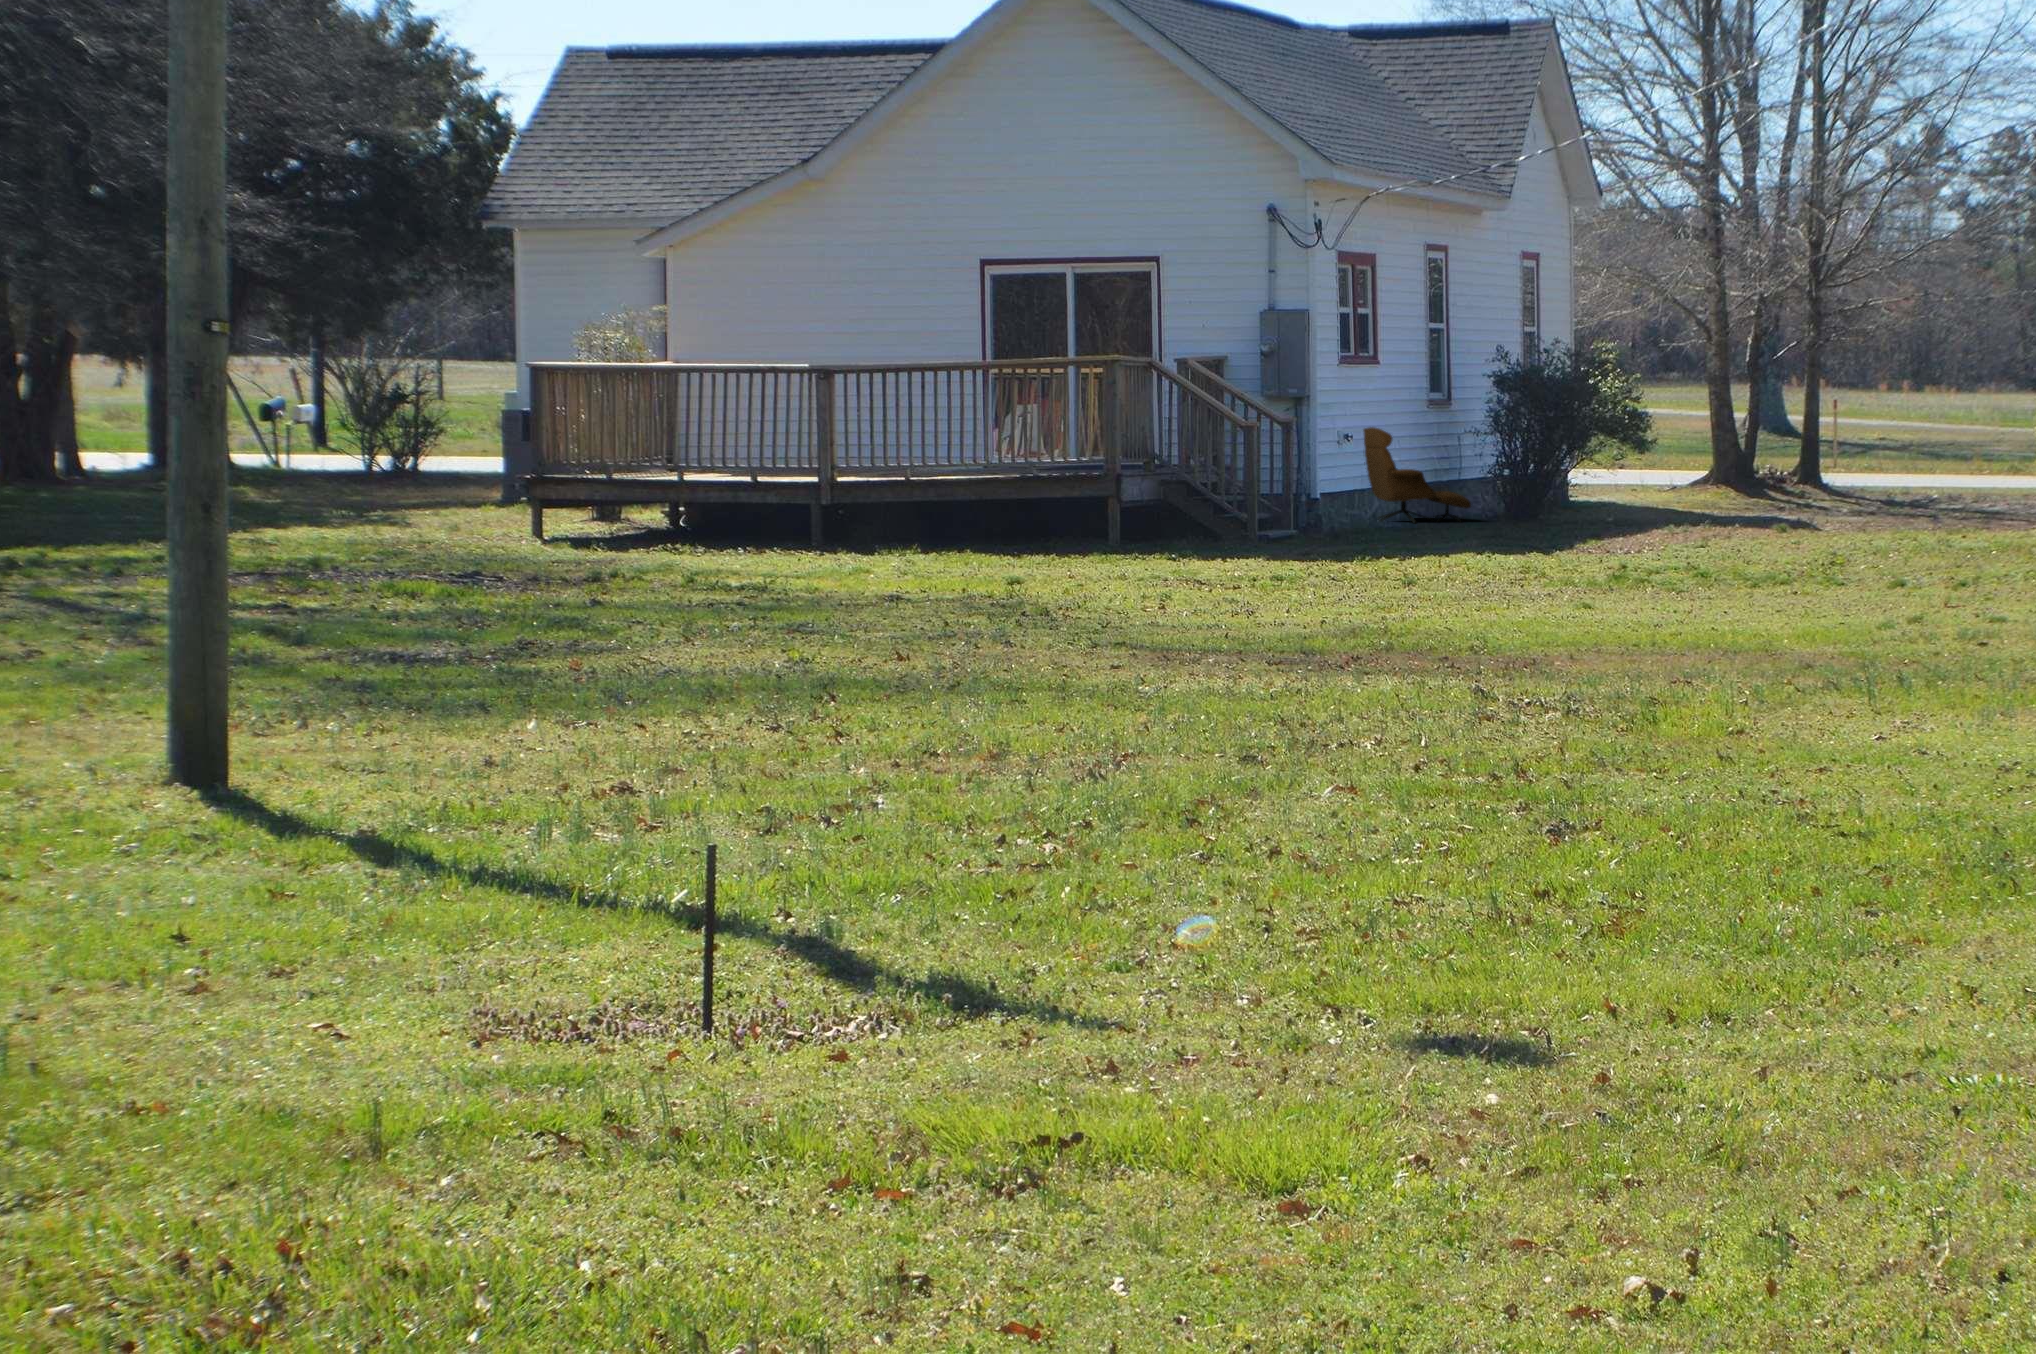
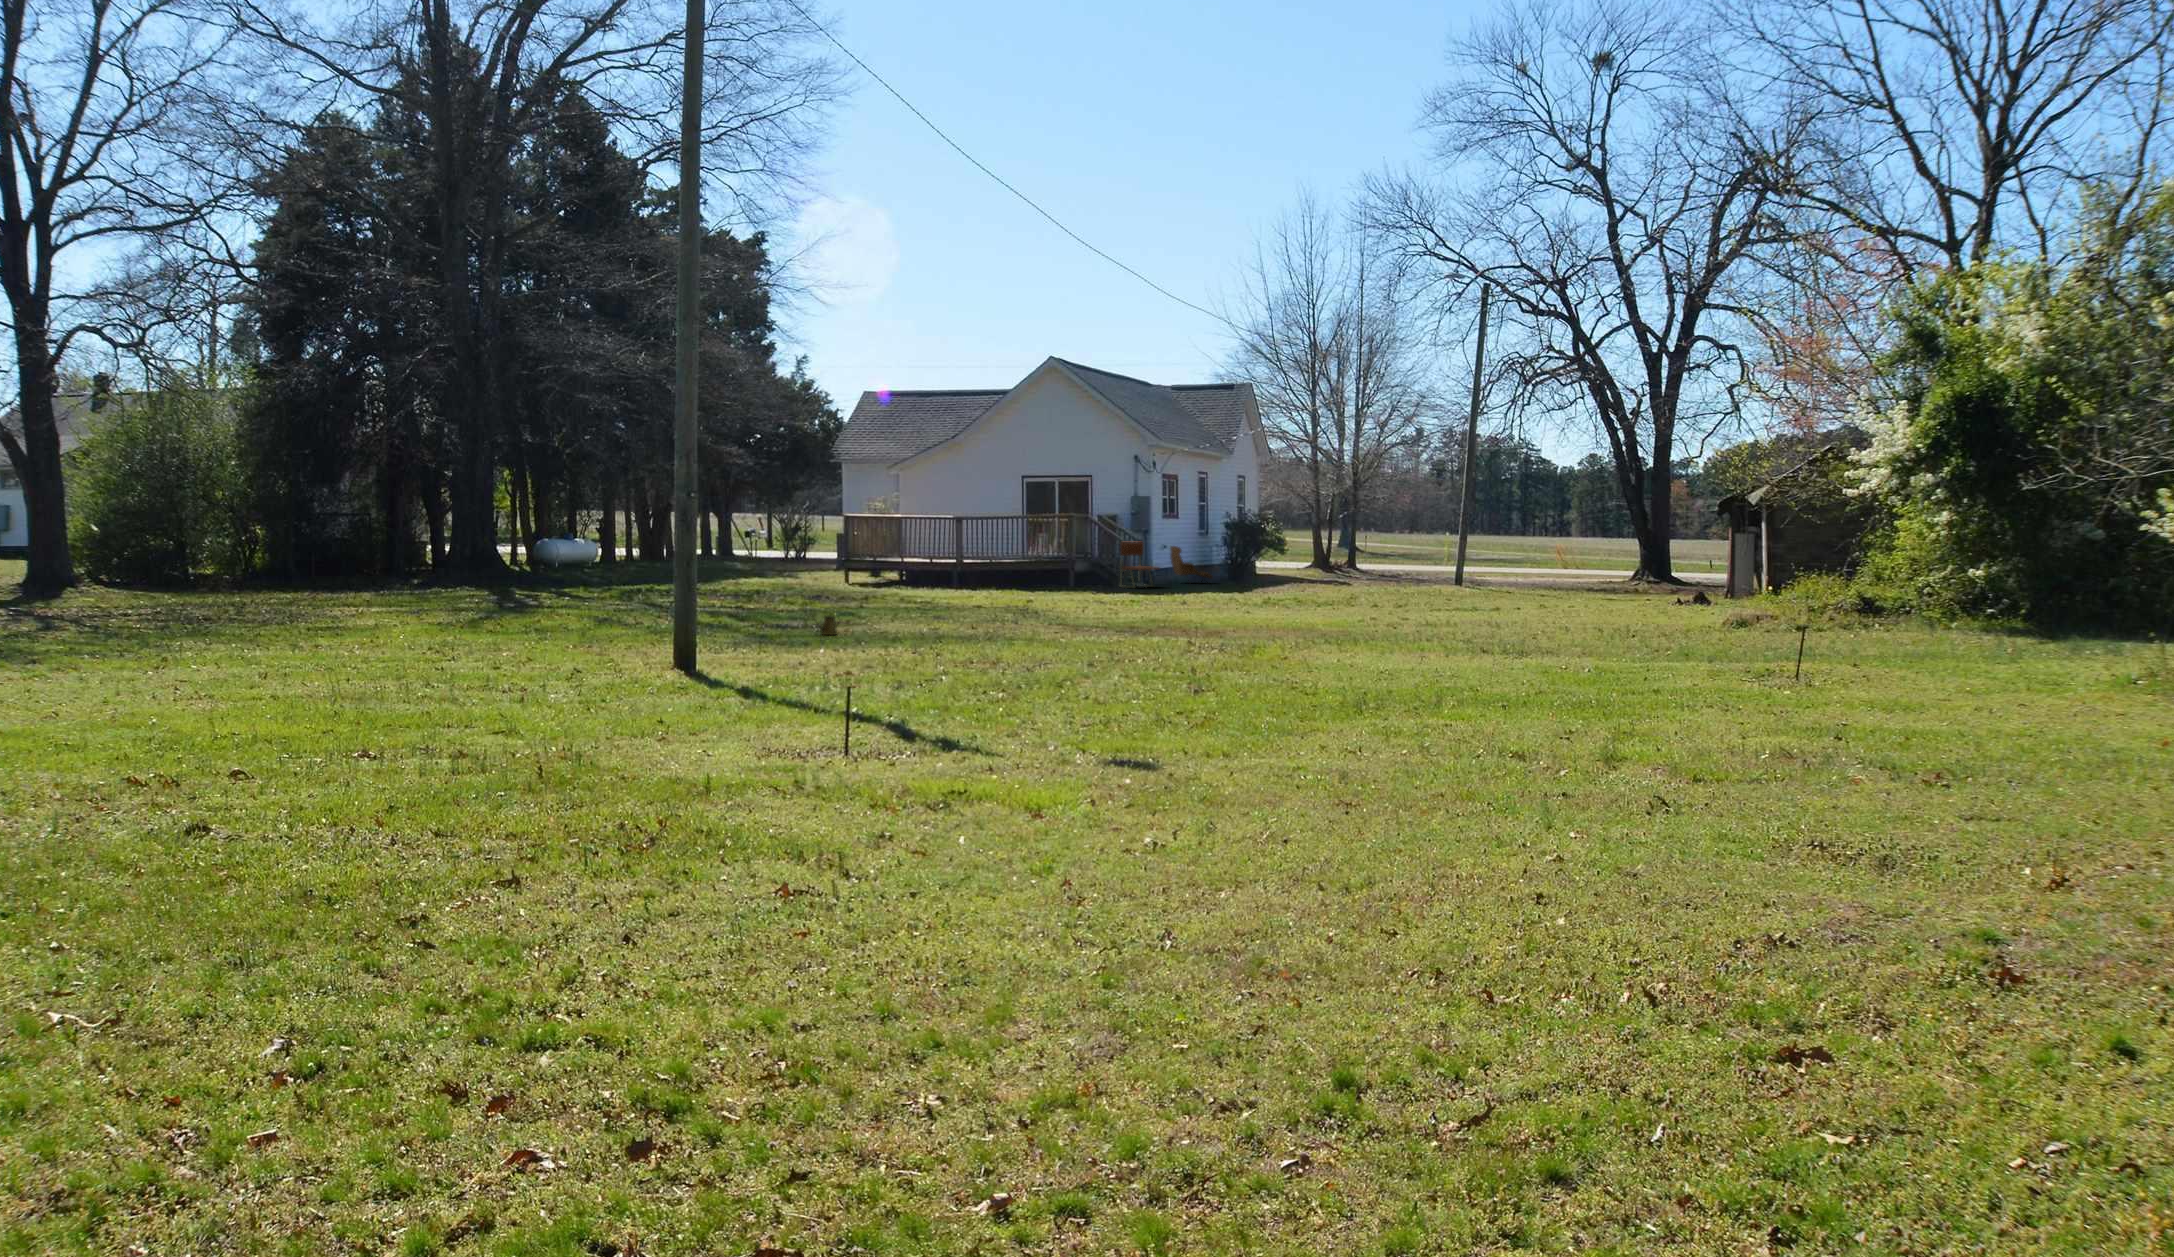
bench: none [1234,419,1339,541] -> present [1120,541,1159,588]
watering can: none [42,730,178,807] -> present [818,616,837,635]

